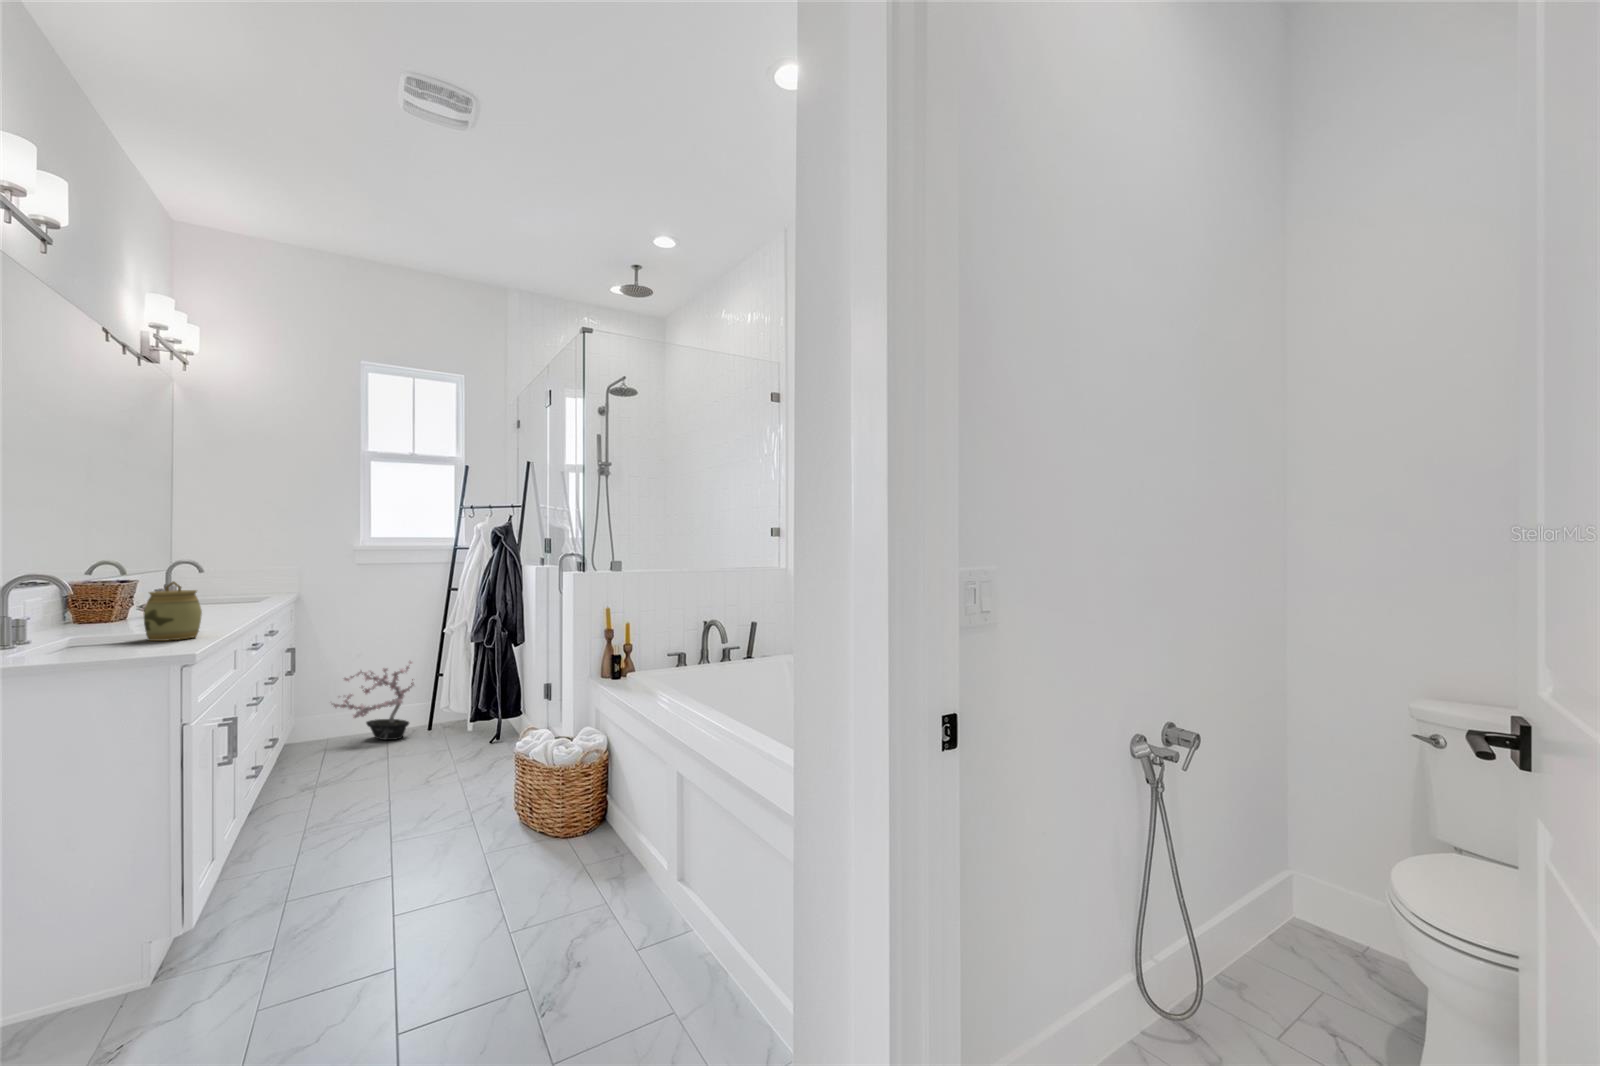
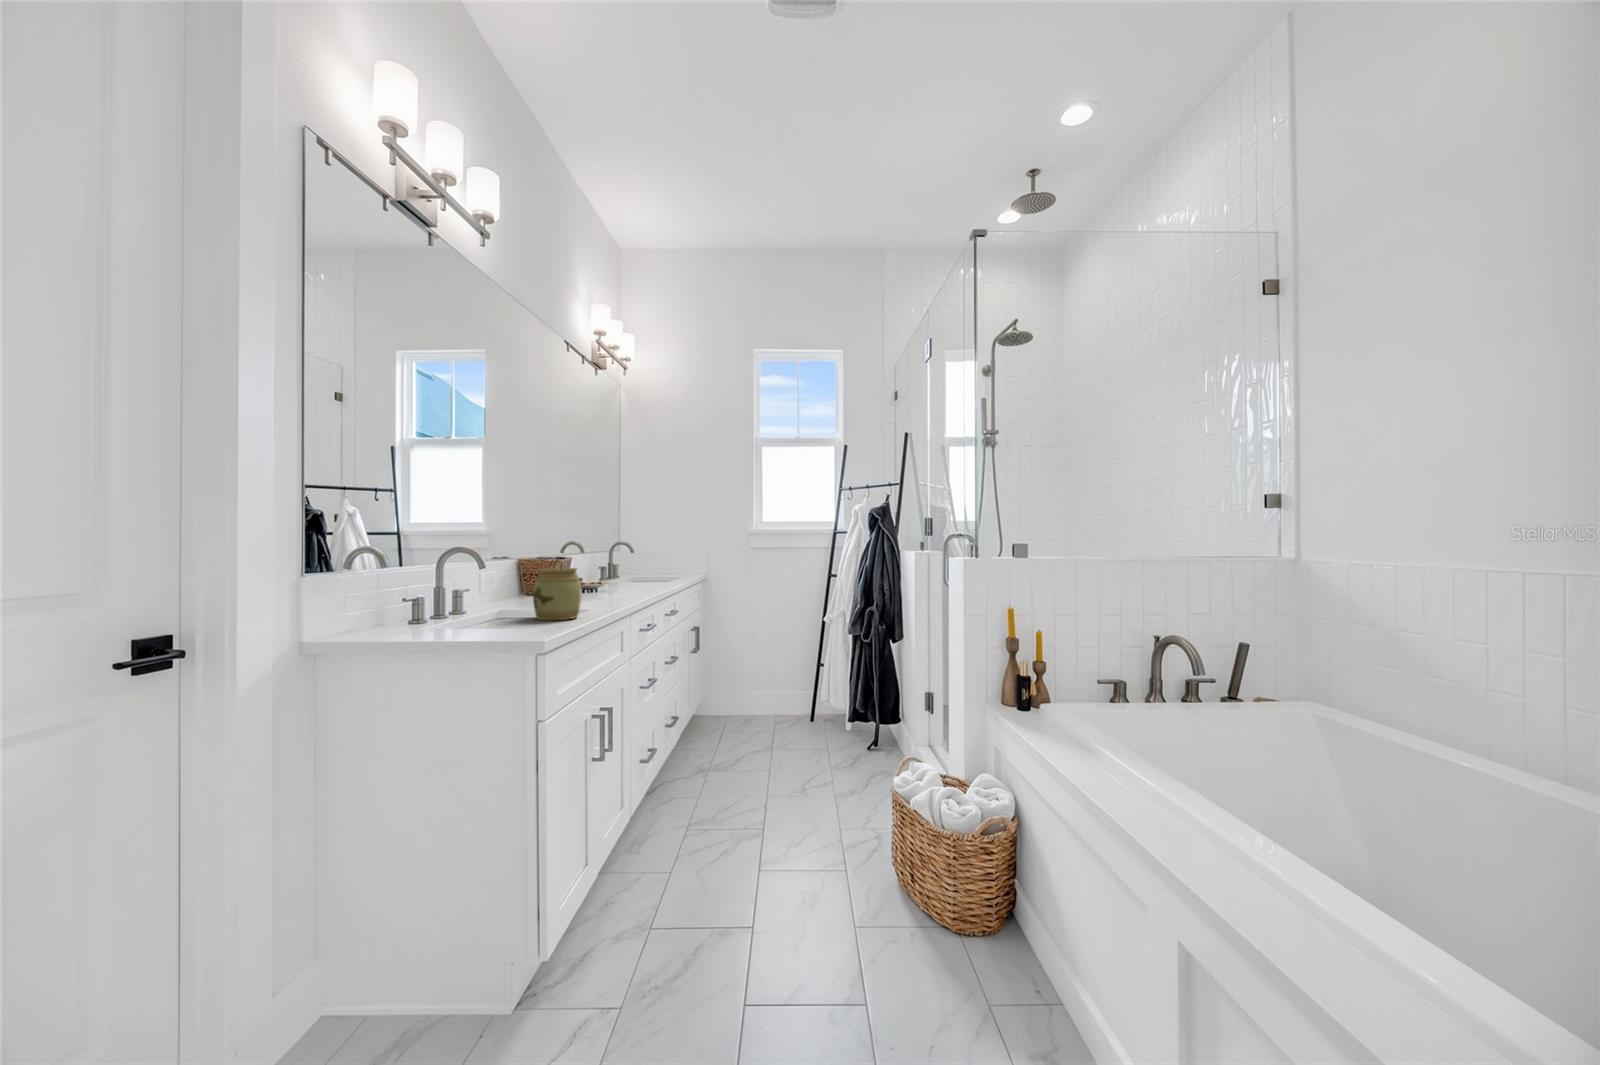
potted plant: present [332,661,414,740] -> none [726,644,801,726]

